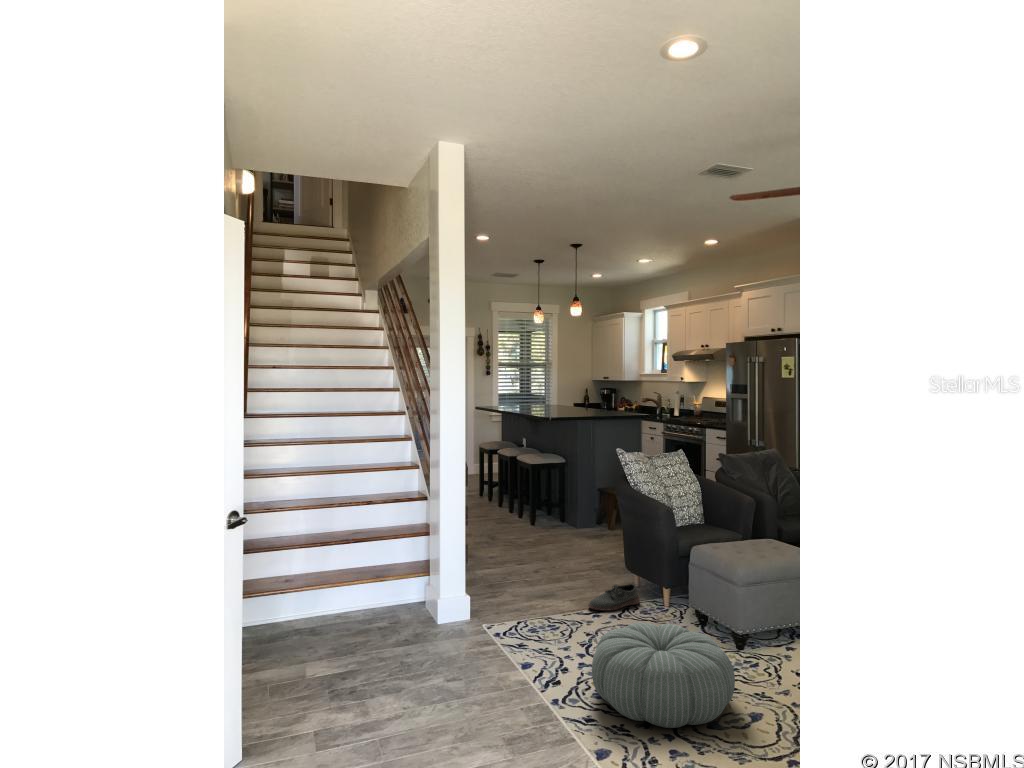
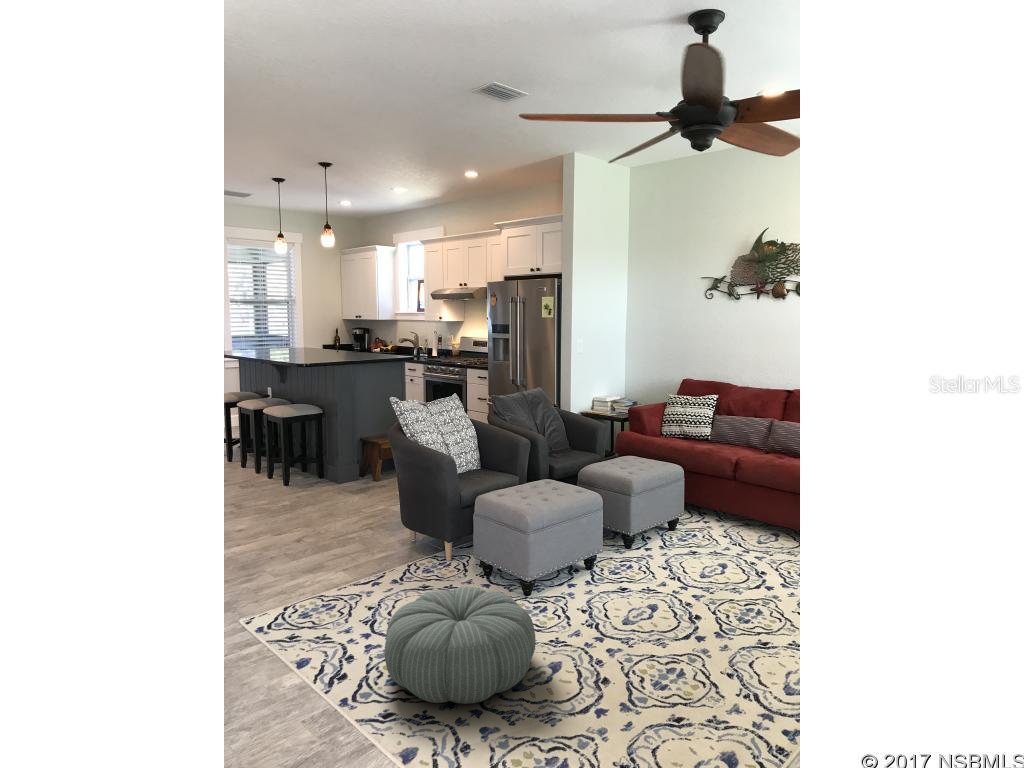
shoe: present [588,584,640,611] -> none [365,542,420,577]

